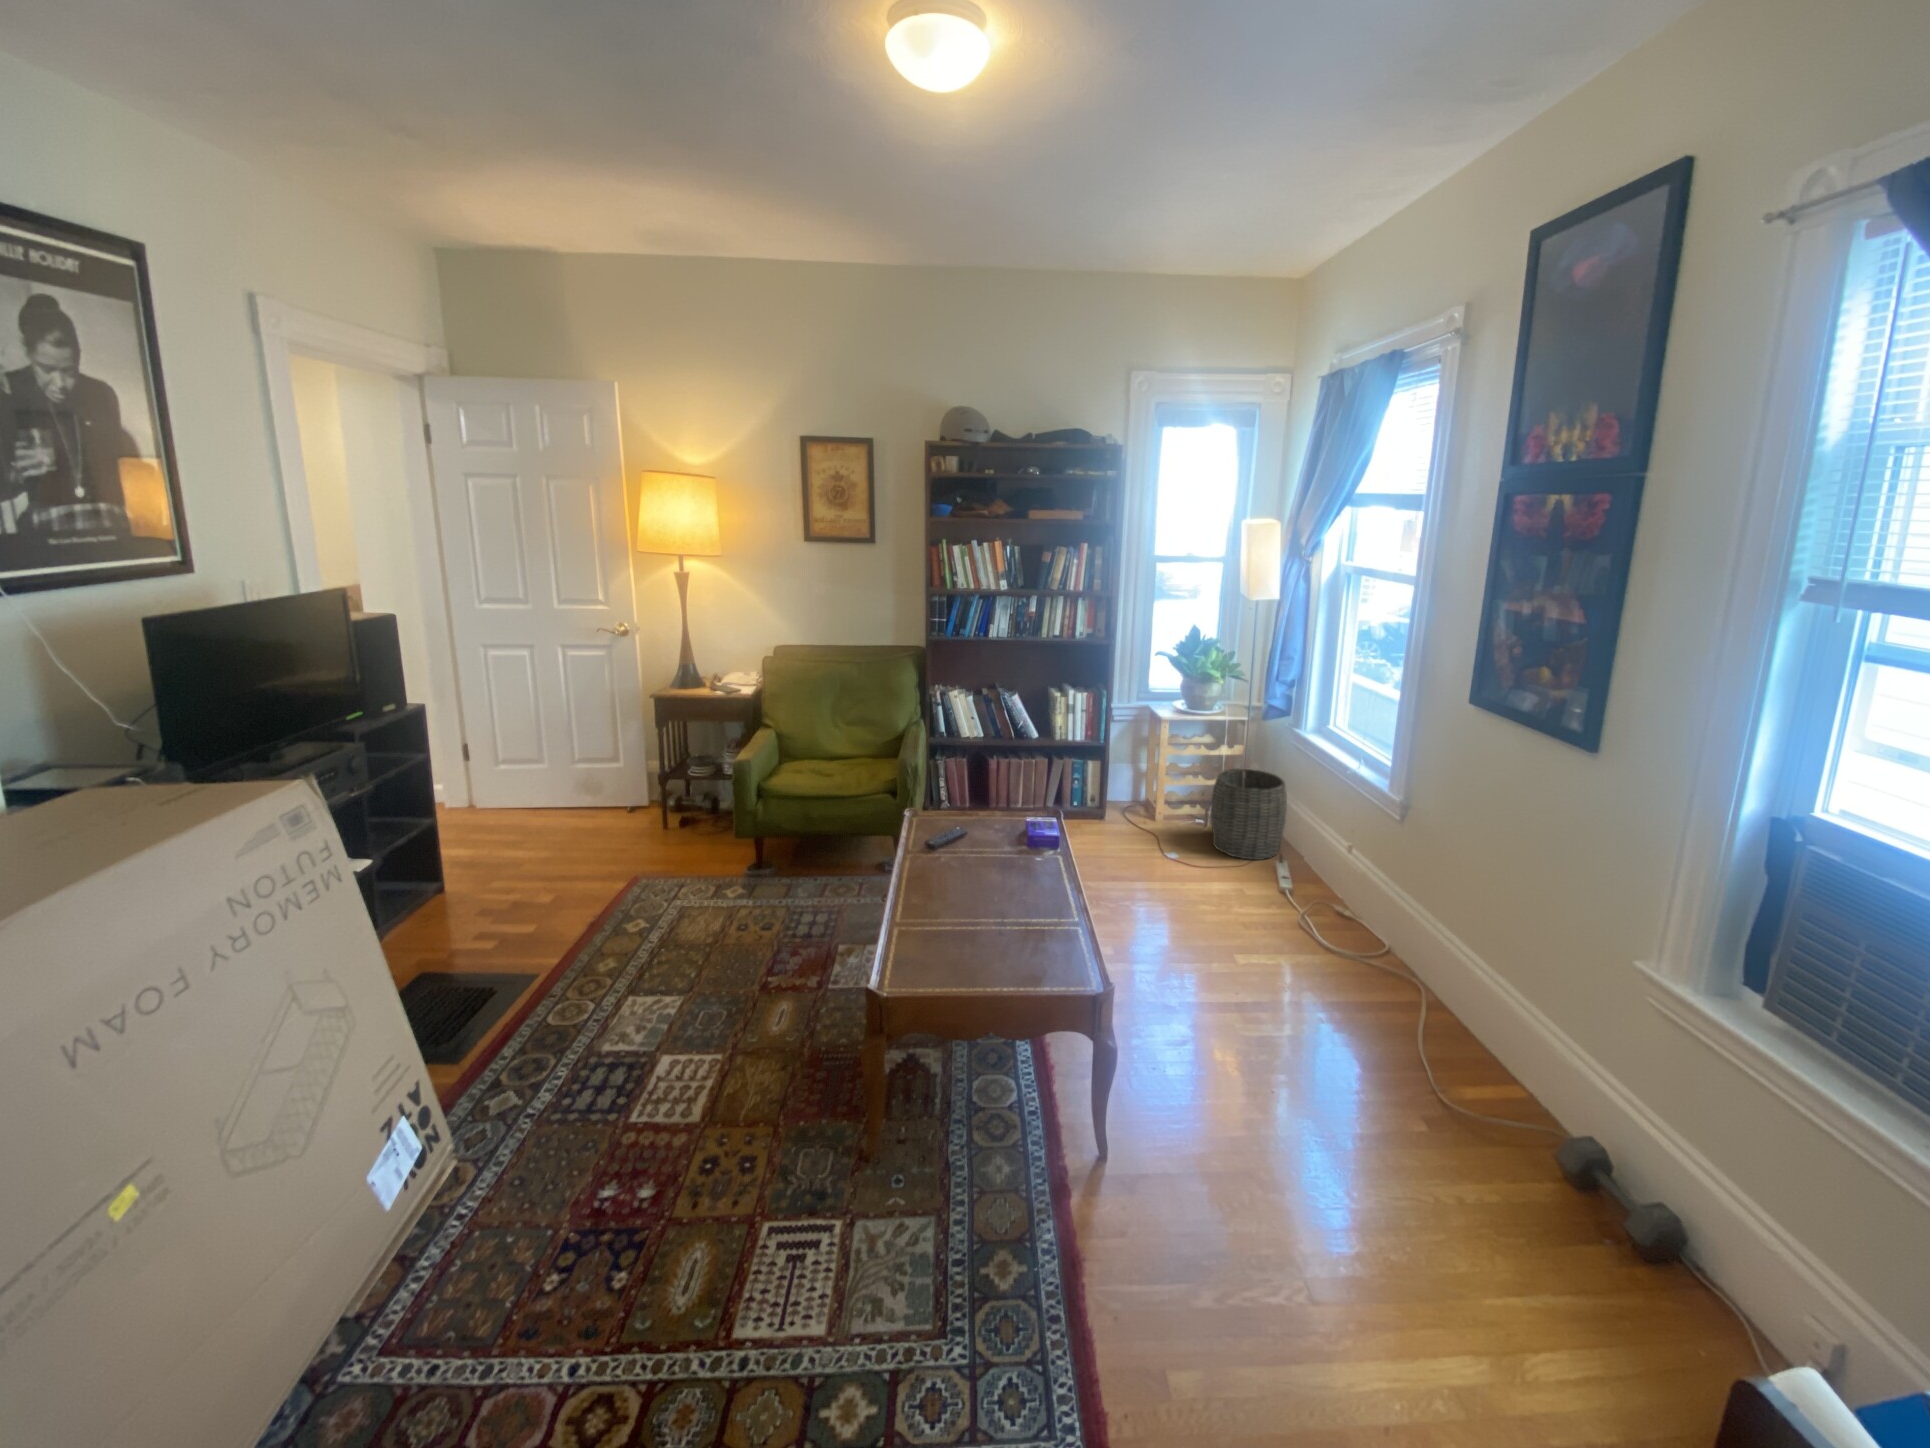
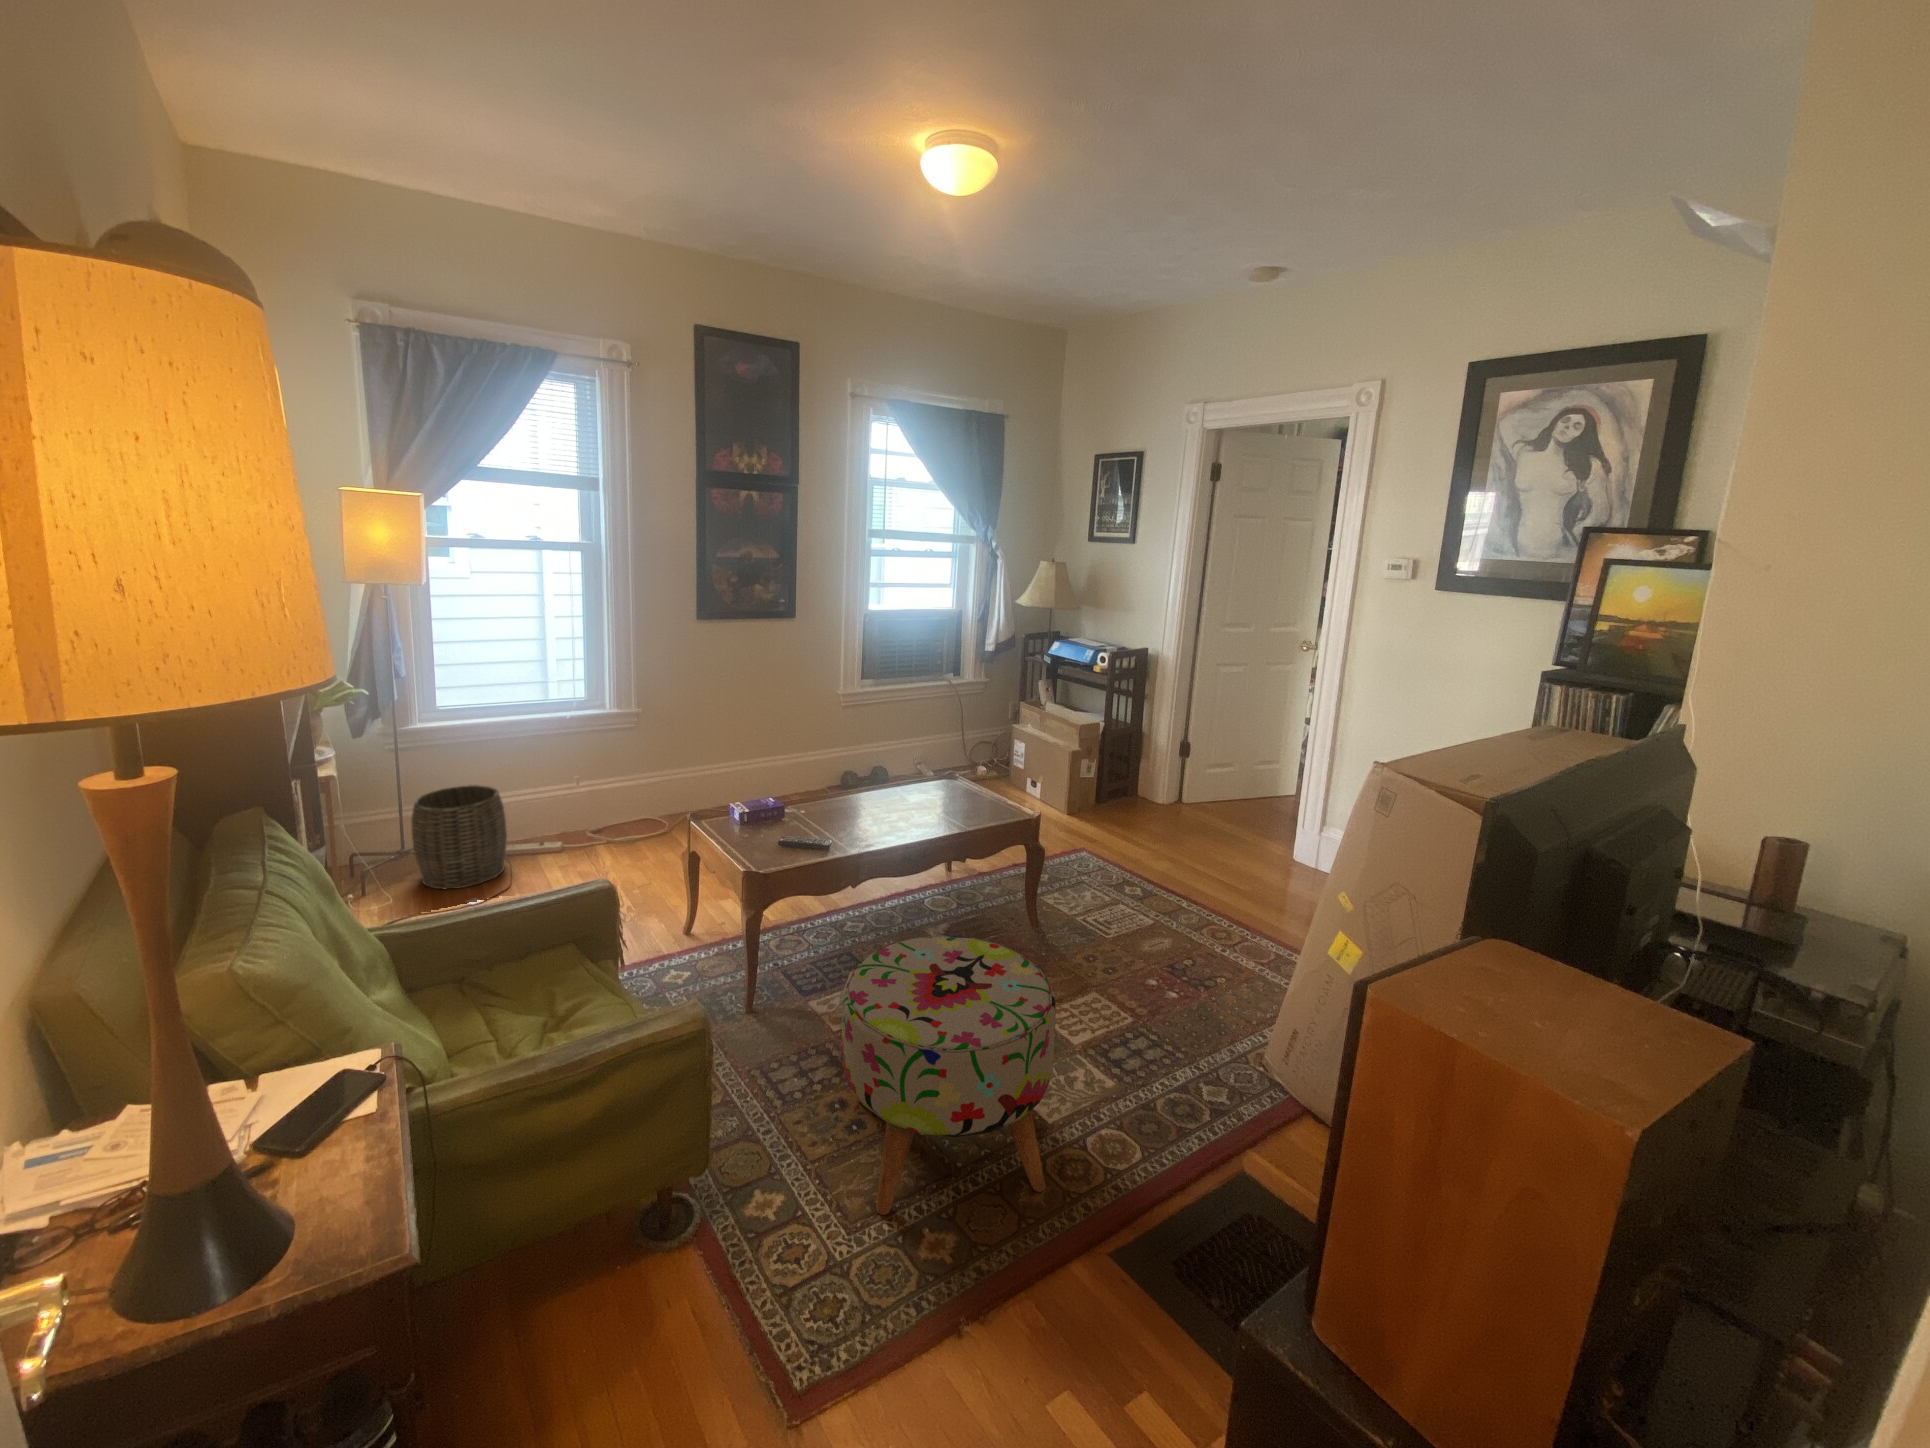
ottoman: none [595,818,764,995] -> present [842,935,1056,1215]

